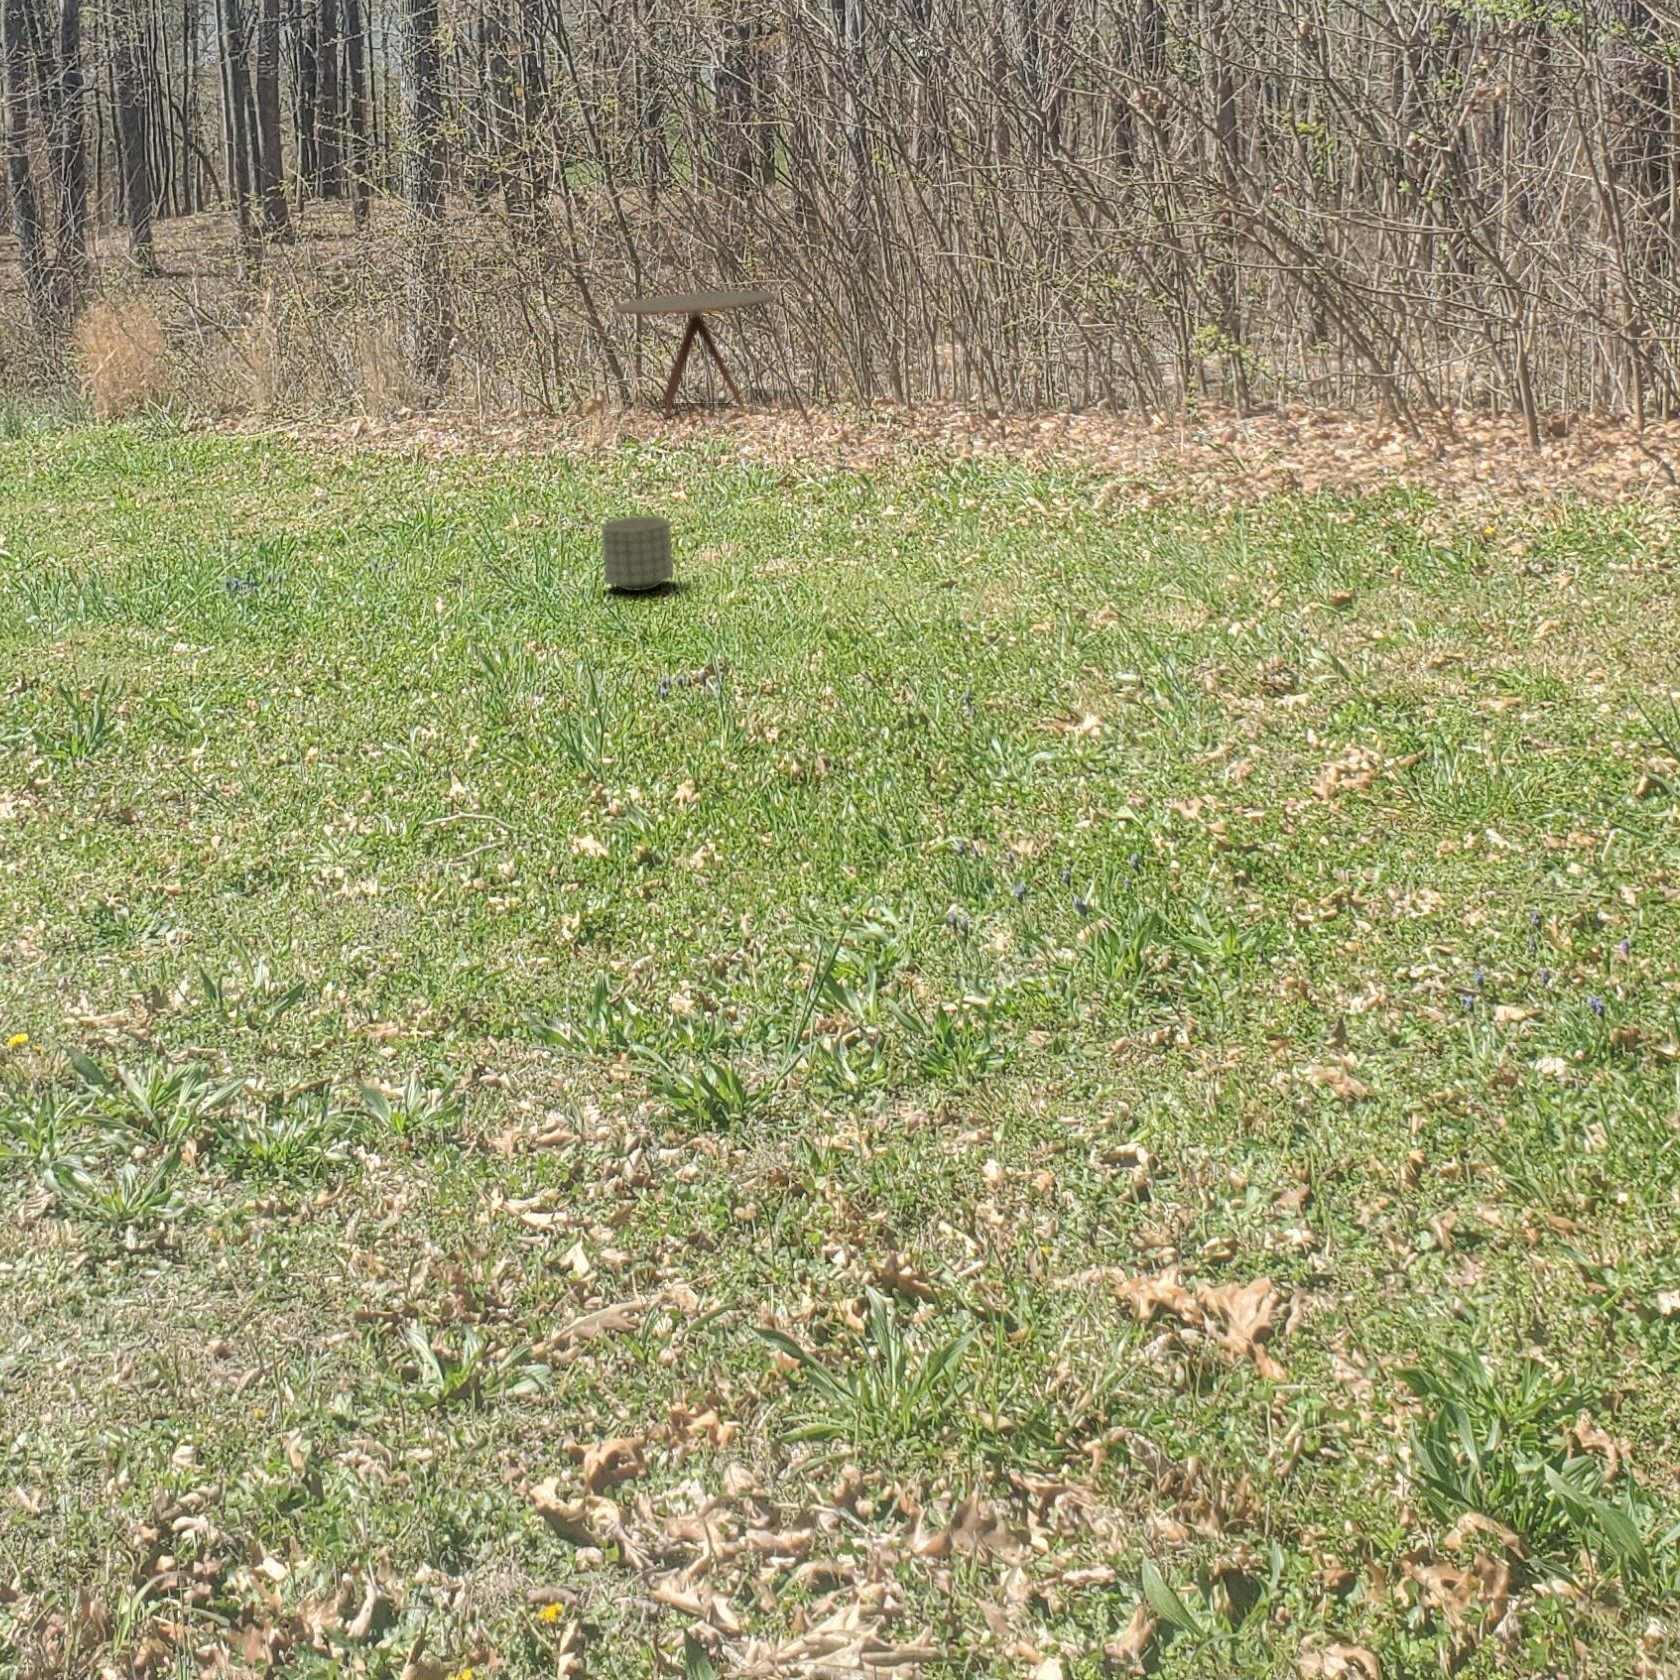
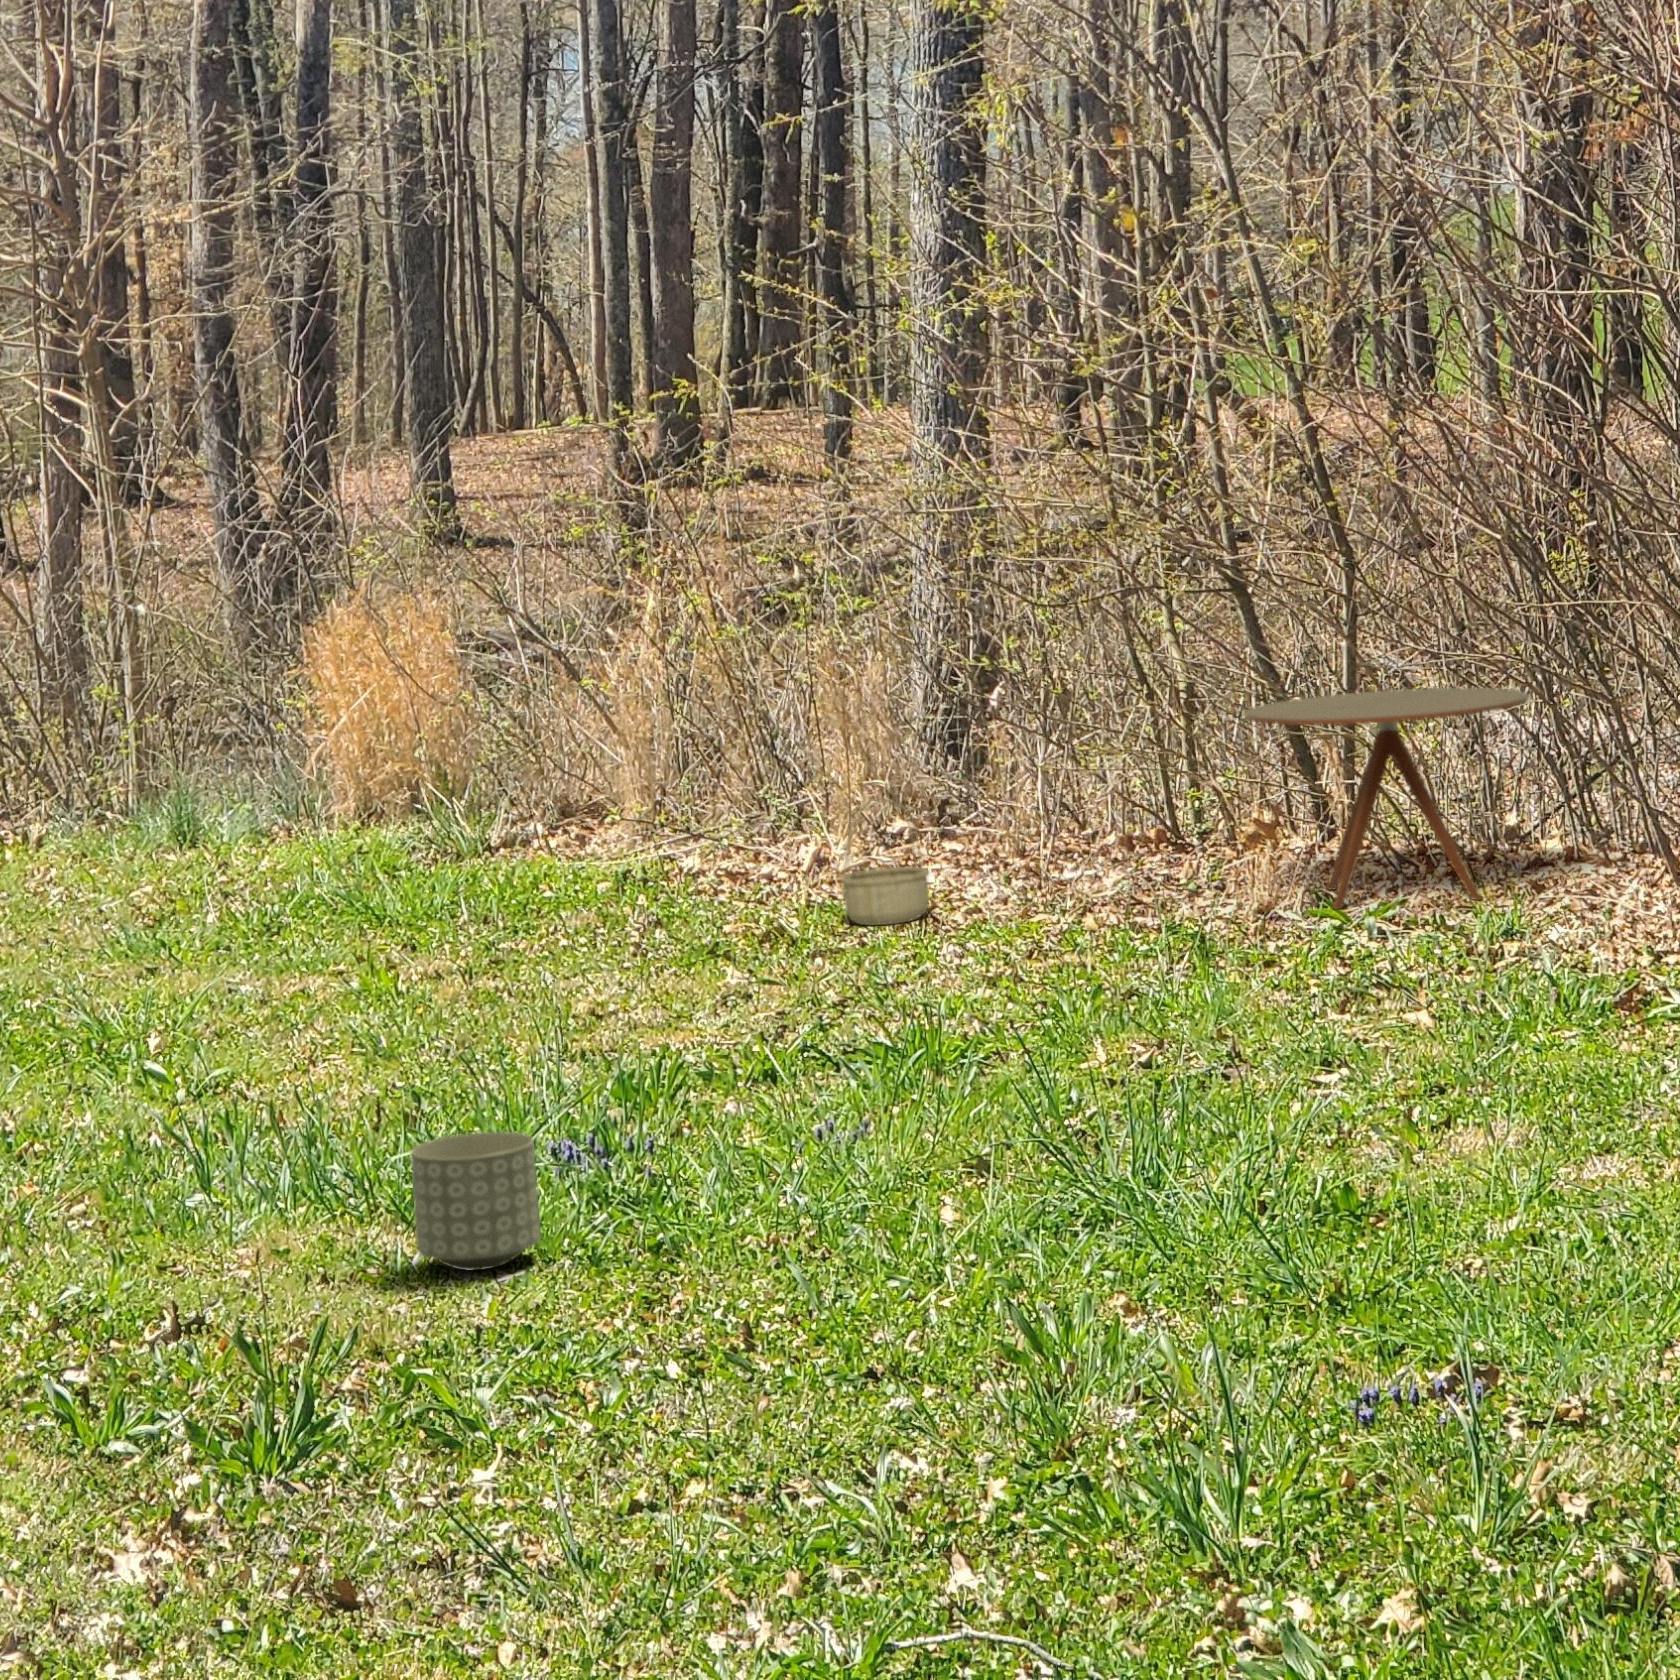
basket: none [375,360,429,435] -> present [841,798,929,926]
planter: present [602,516,673,591] -> present [411,1132,541,1270]

